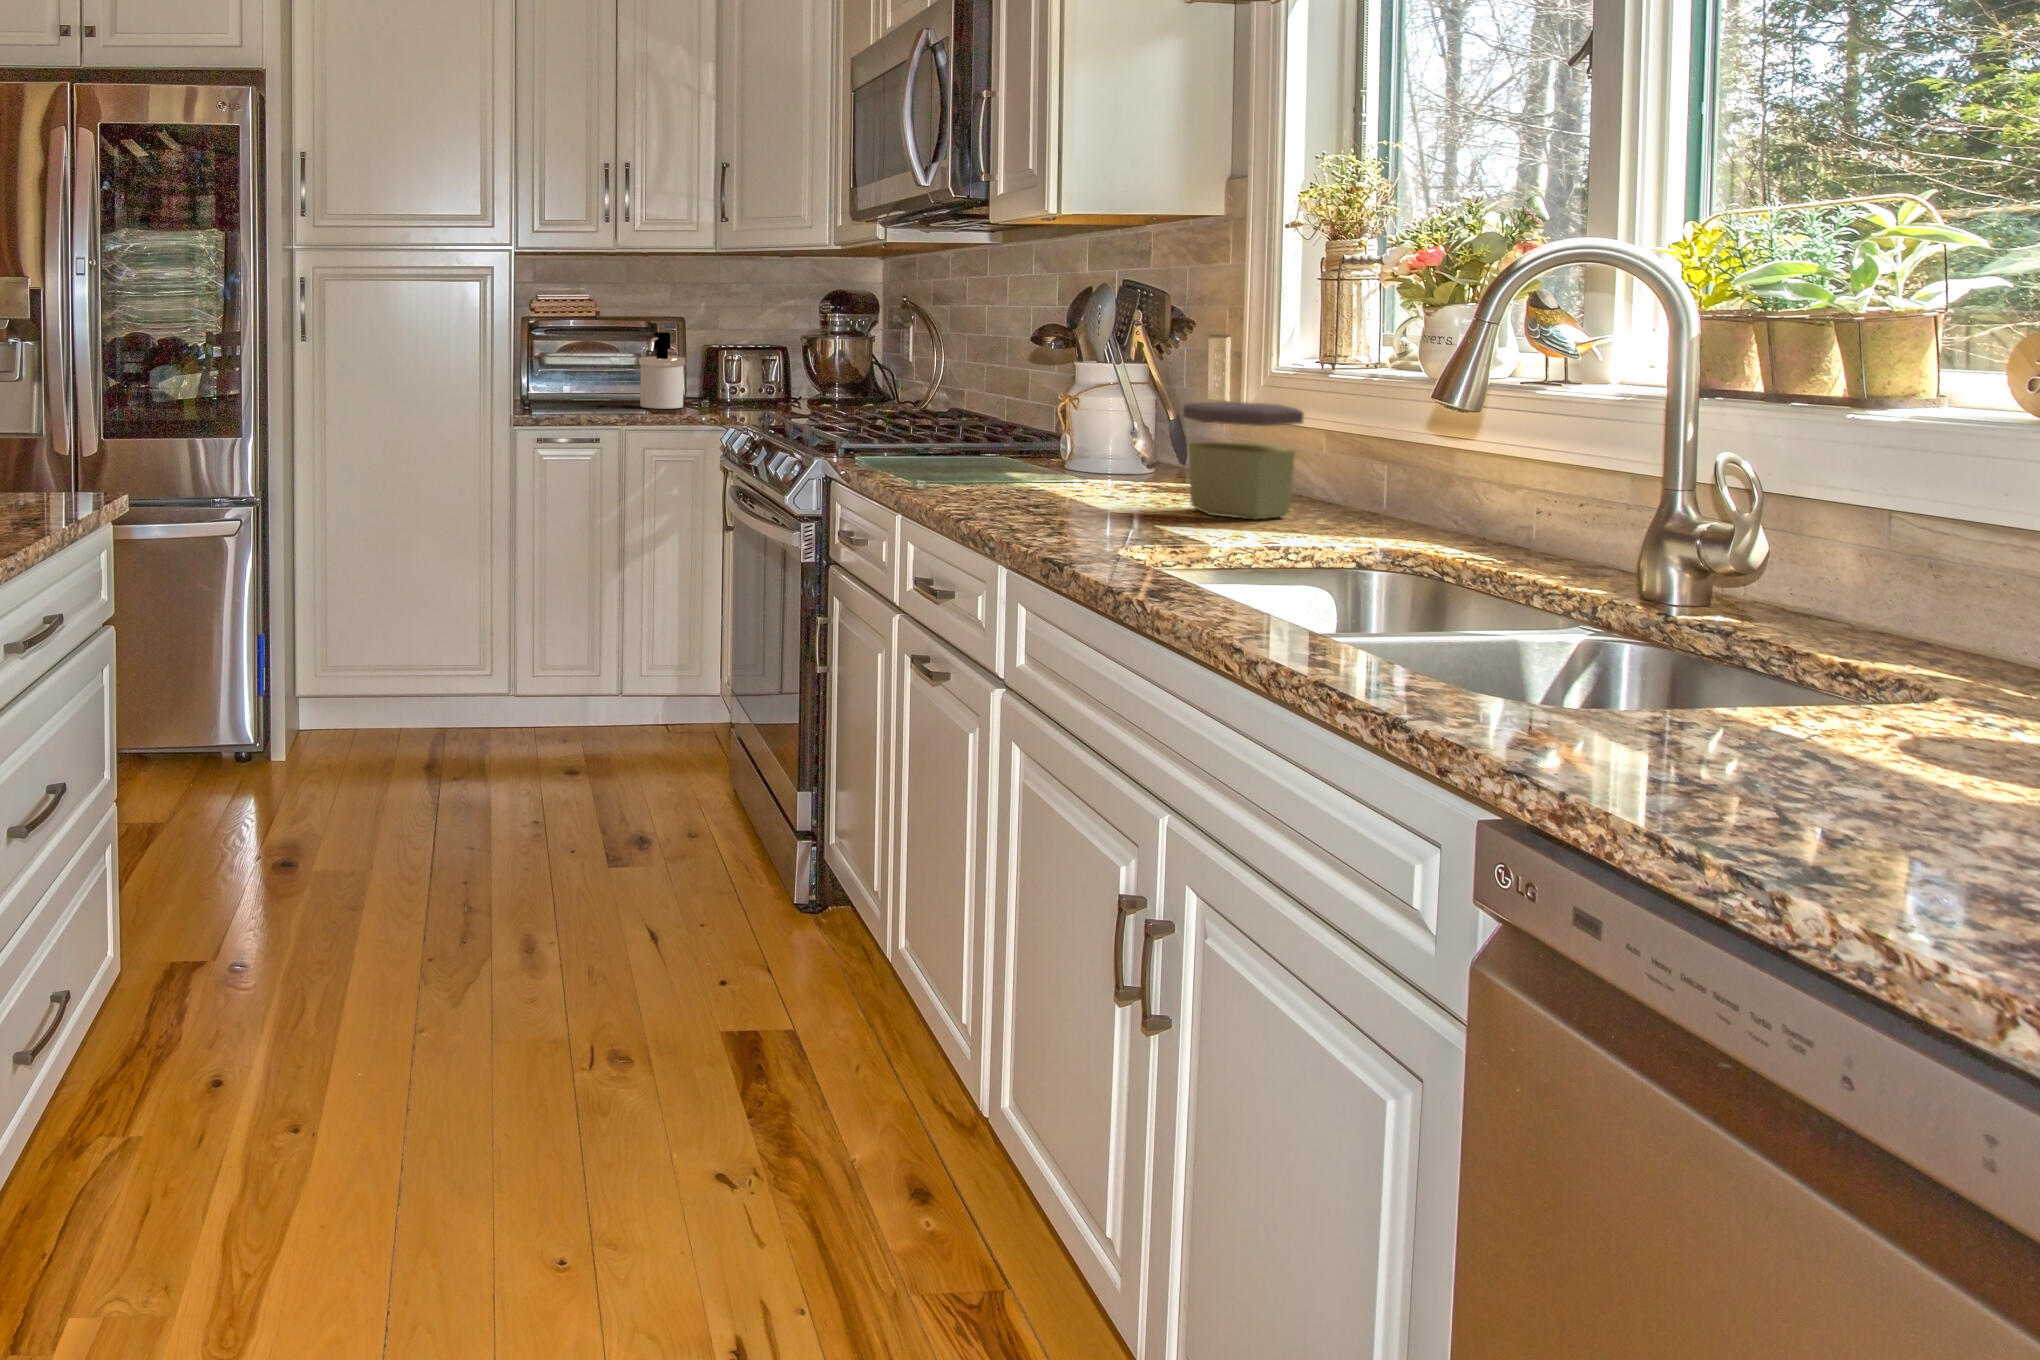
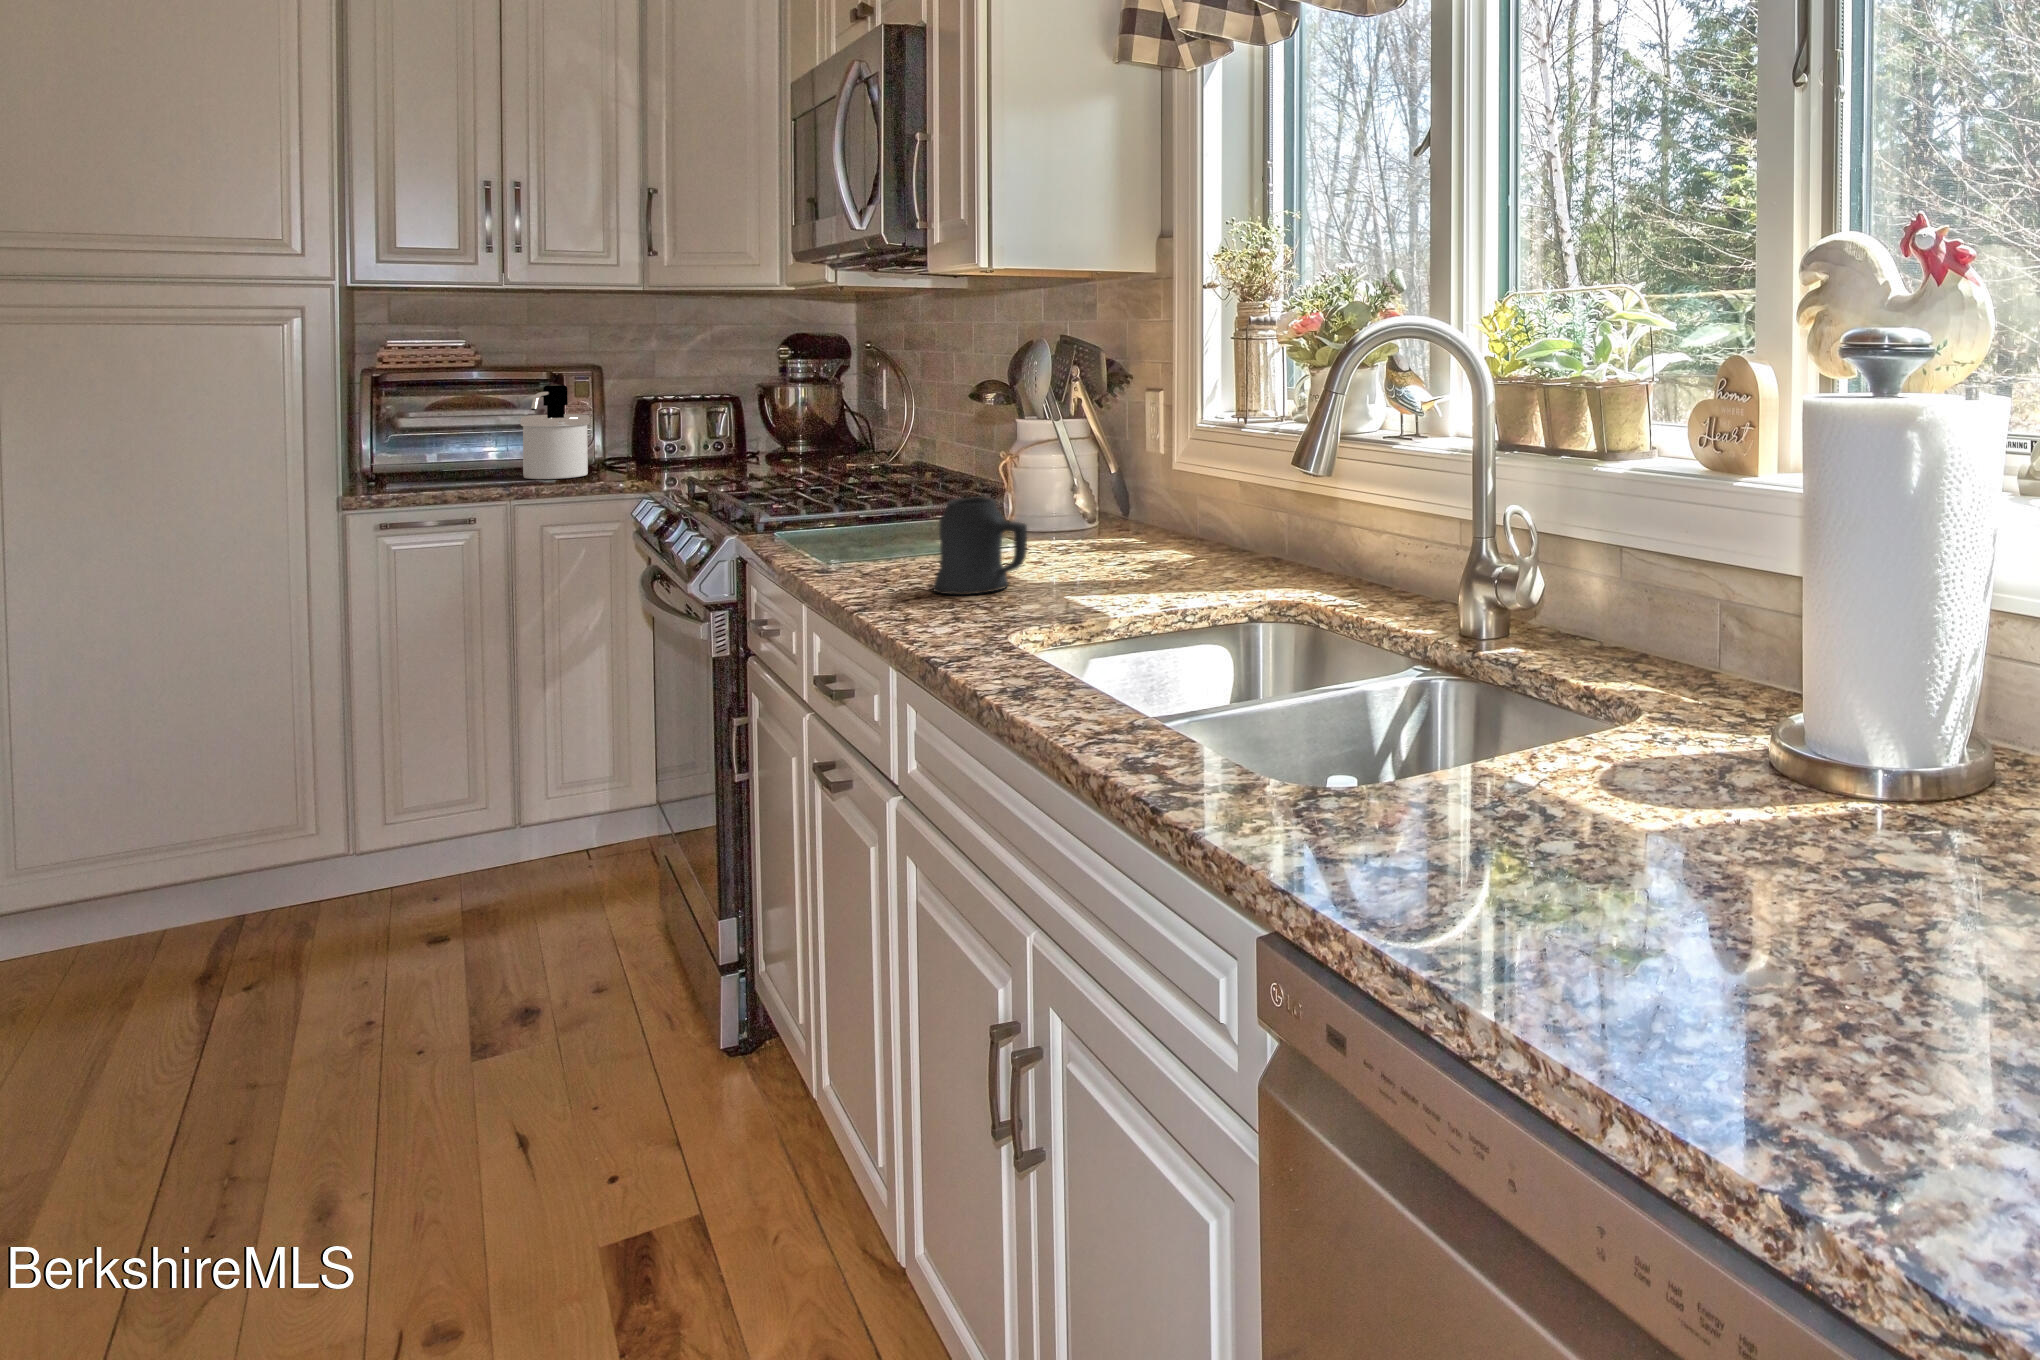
jar: present [1183,401,1304,519] -> none [1106,457,1213,573]
mug: none [1021,429,1112,518] -> present [933,498,1027,595]

